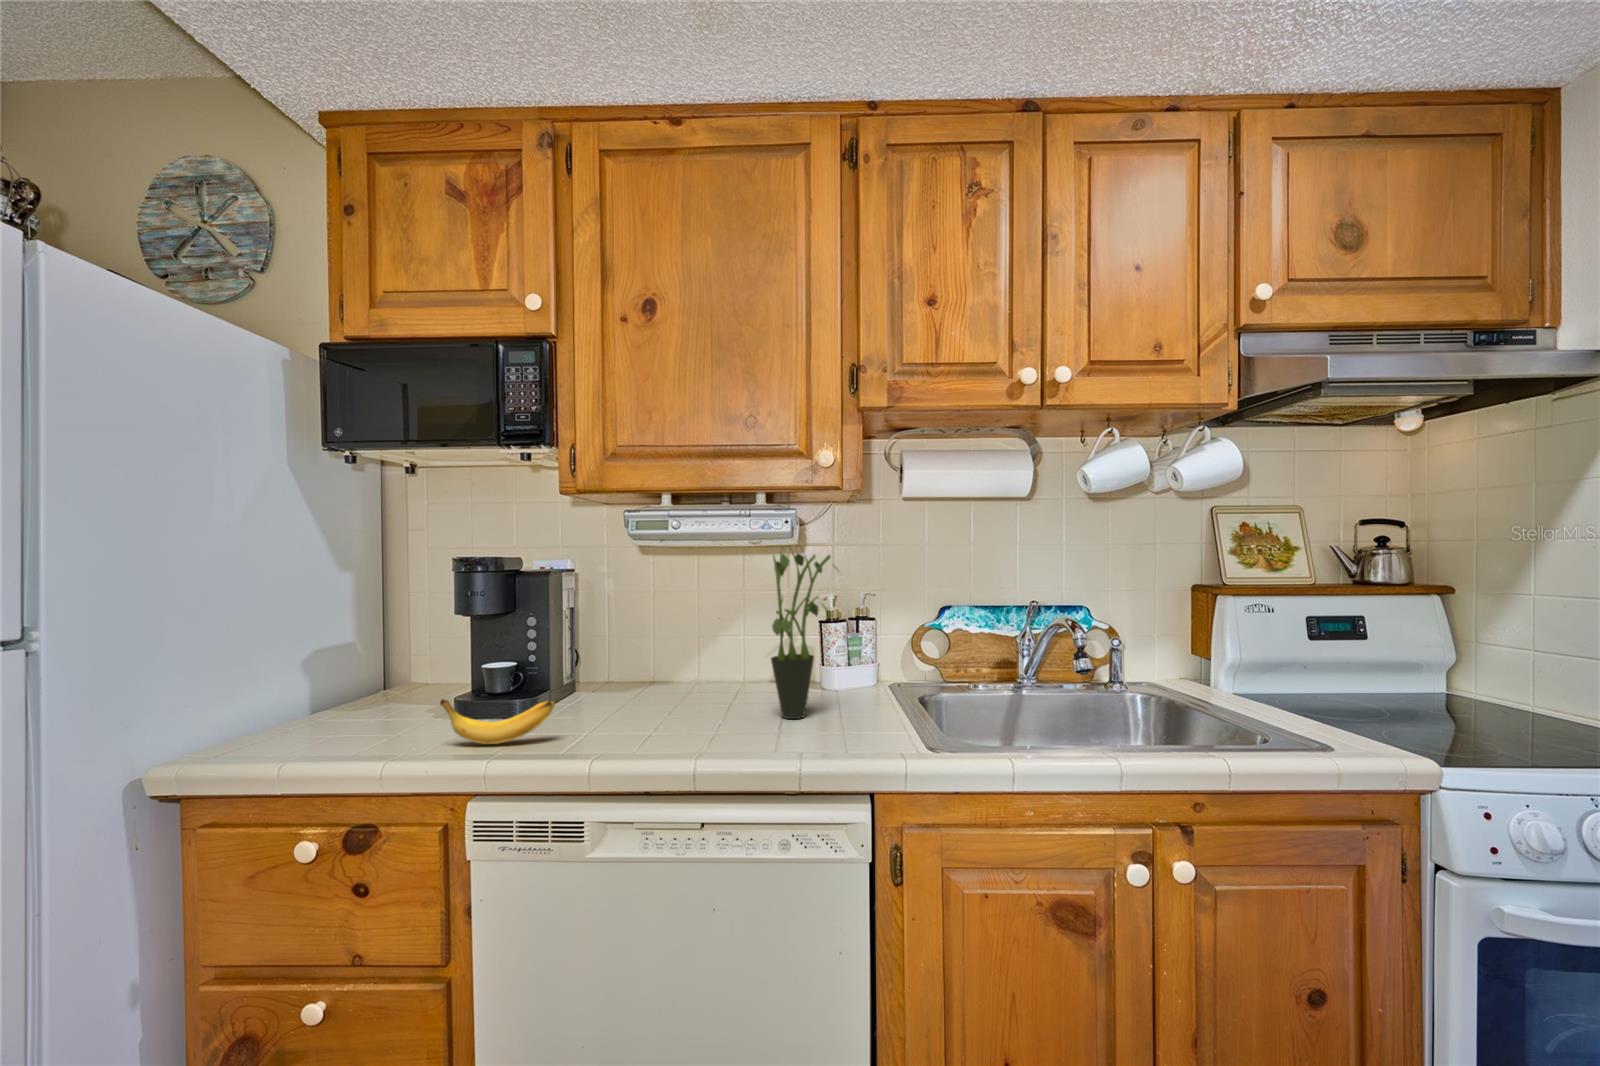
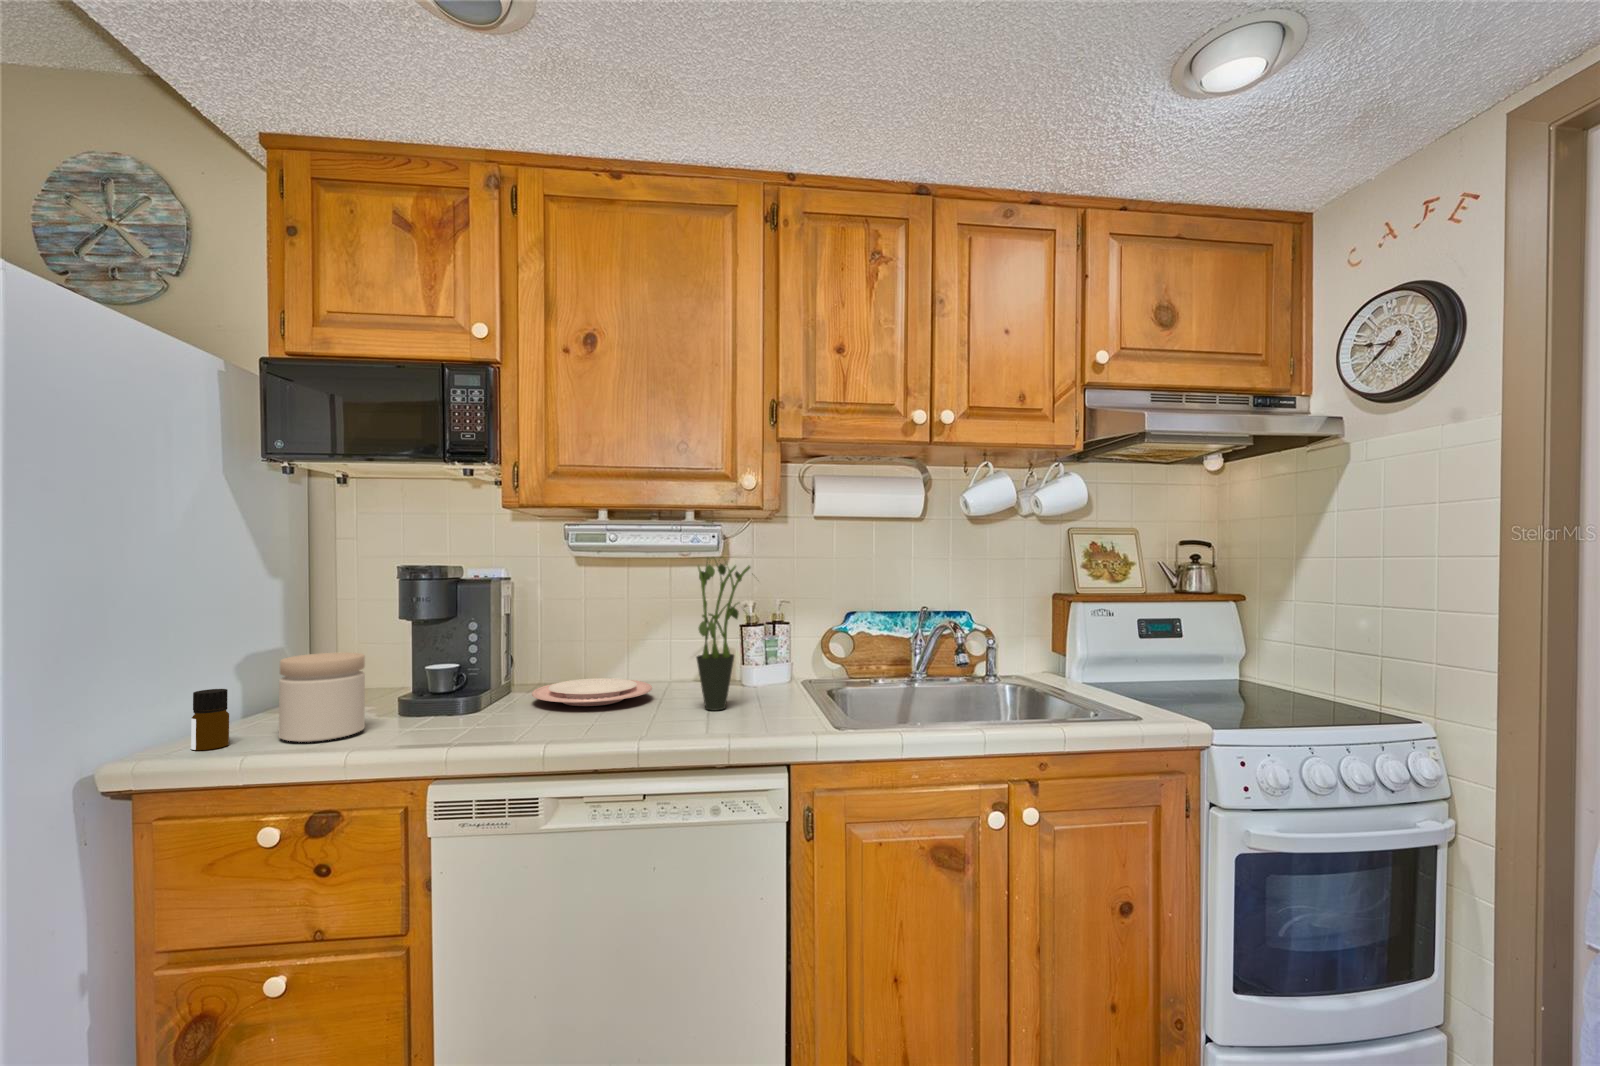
jar: none [324,650,415,747] -> present [279,652,365,742]
plate: none [599,678,728,710] -> present [532,678,652,706]
bottle: none [233,689,274,755] -> present [191,689,229,750]
banana: present [440,700,555,744] -> none [398,695,505,735]

